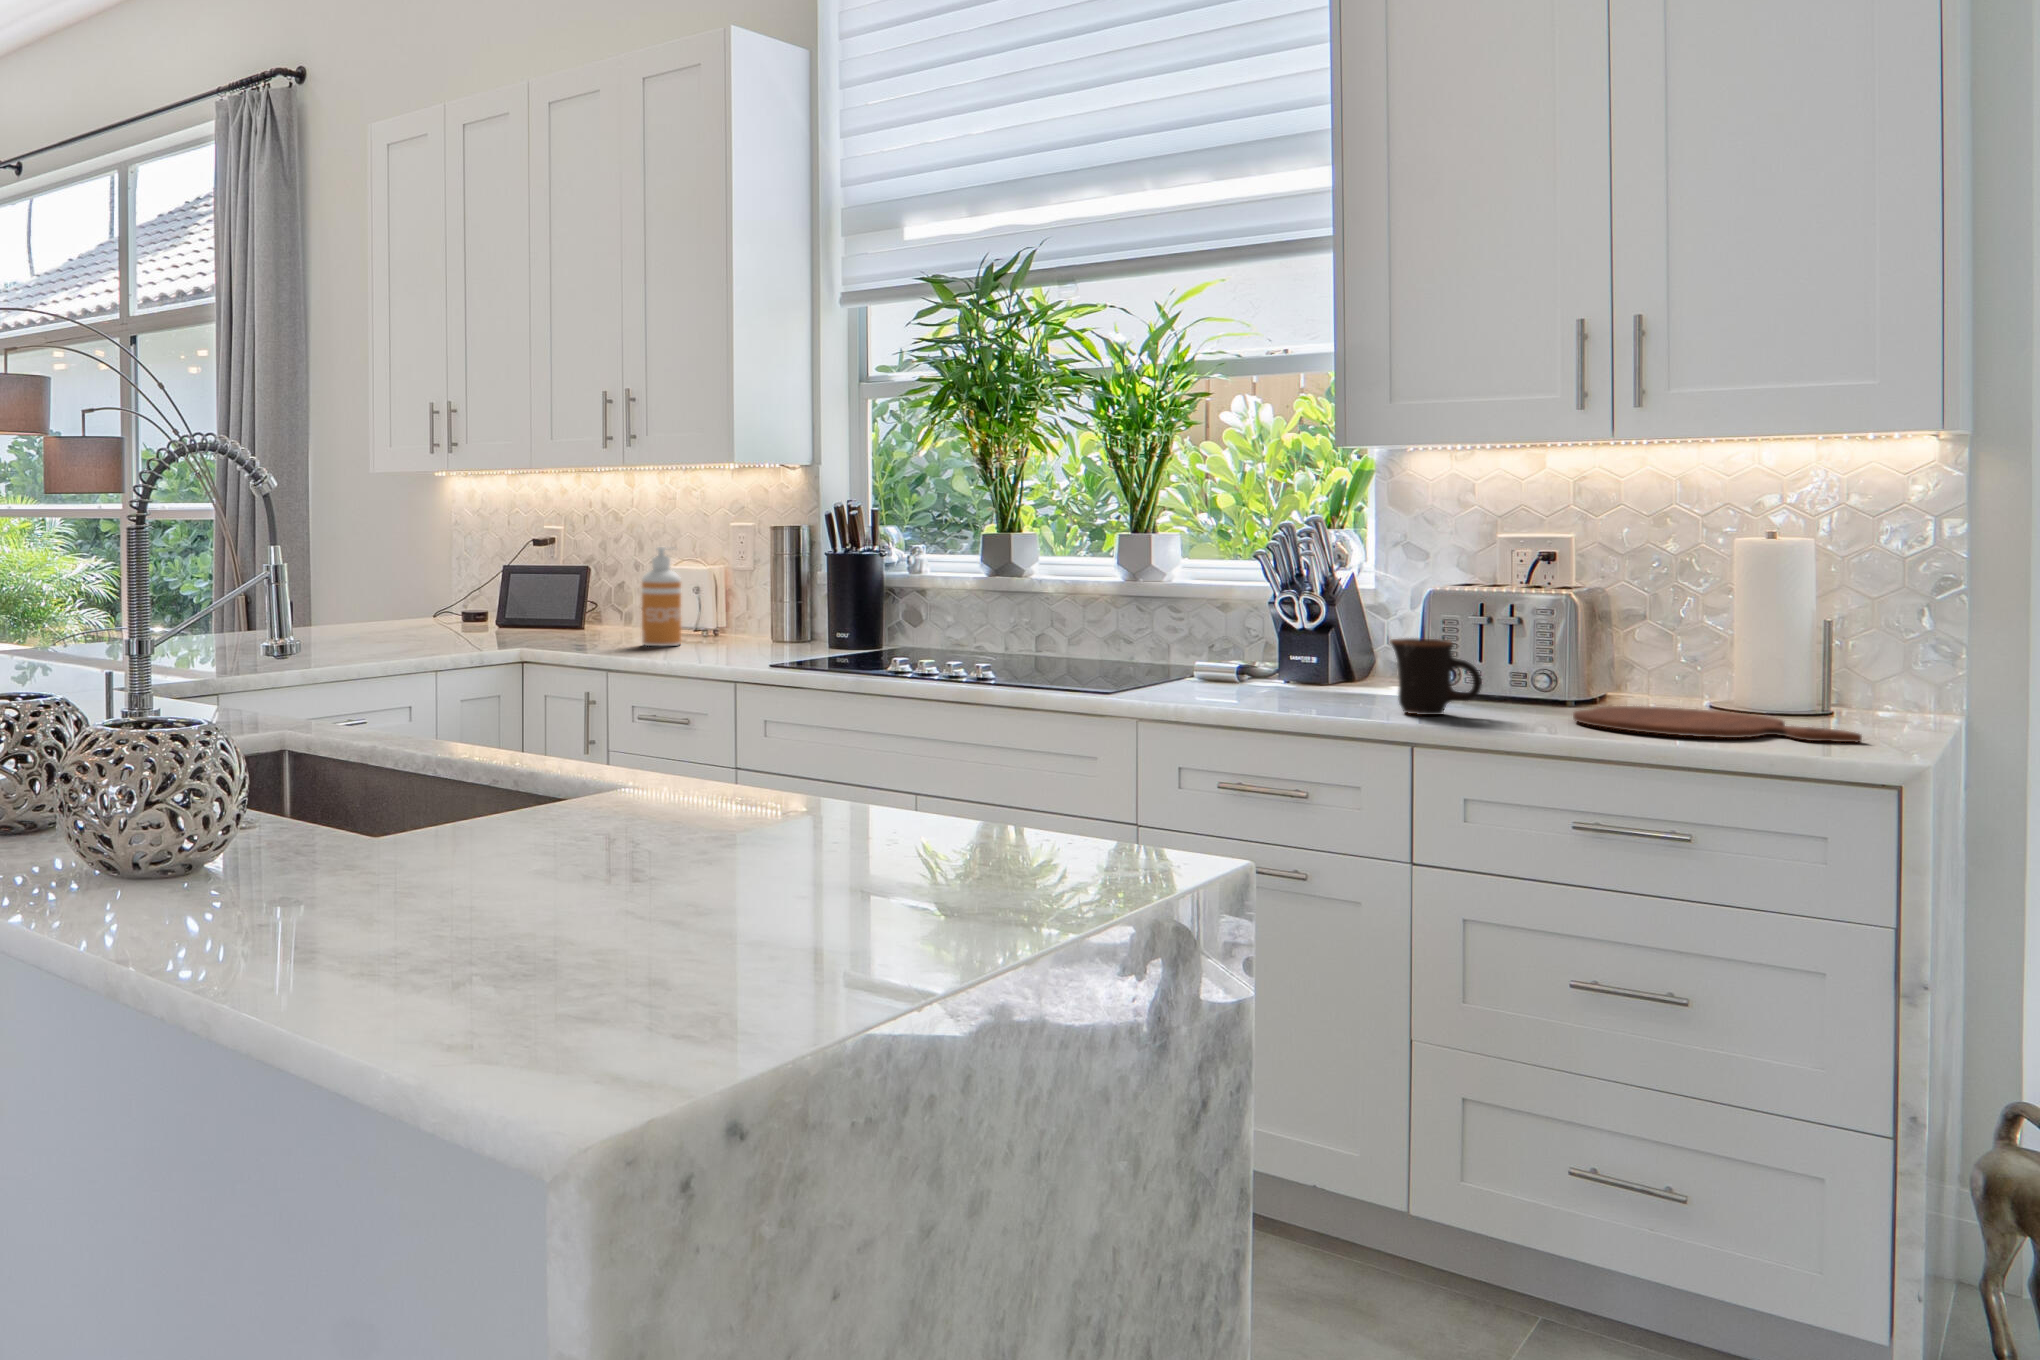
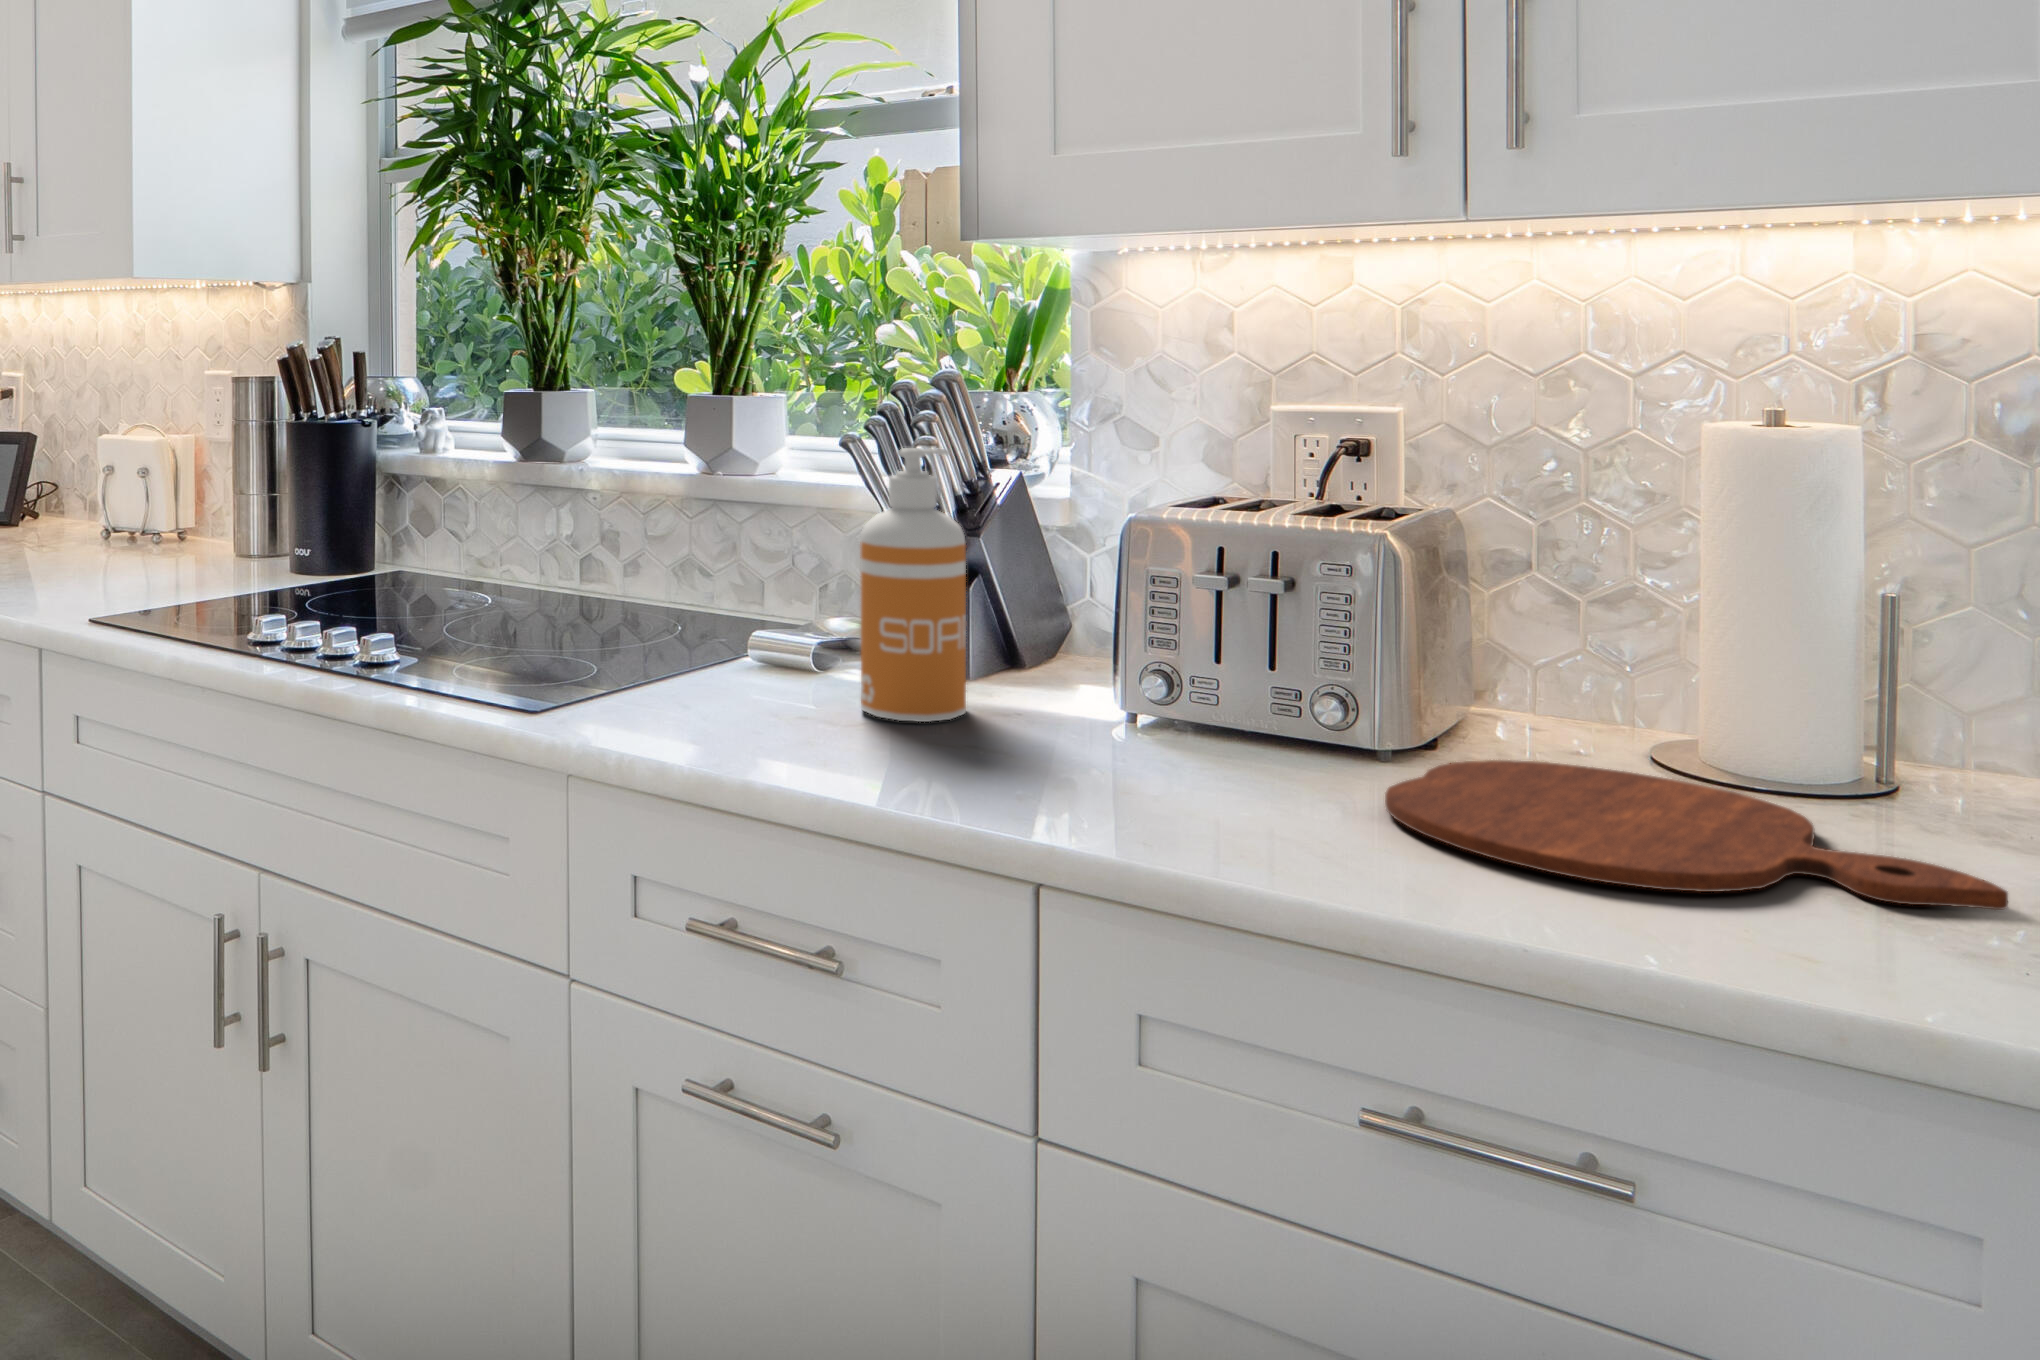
soap dispenser: present [642,547,681,646] -> present [860,448,966,722]
mug: present [1390,638,1482,715] -> none [1038,620,1210,786]

